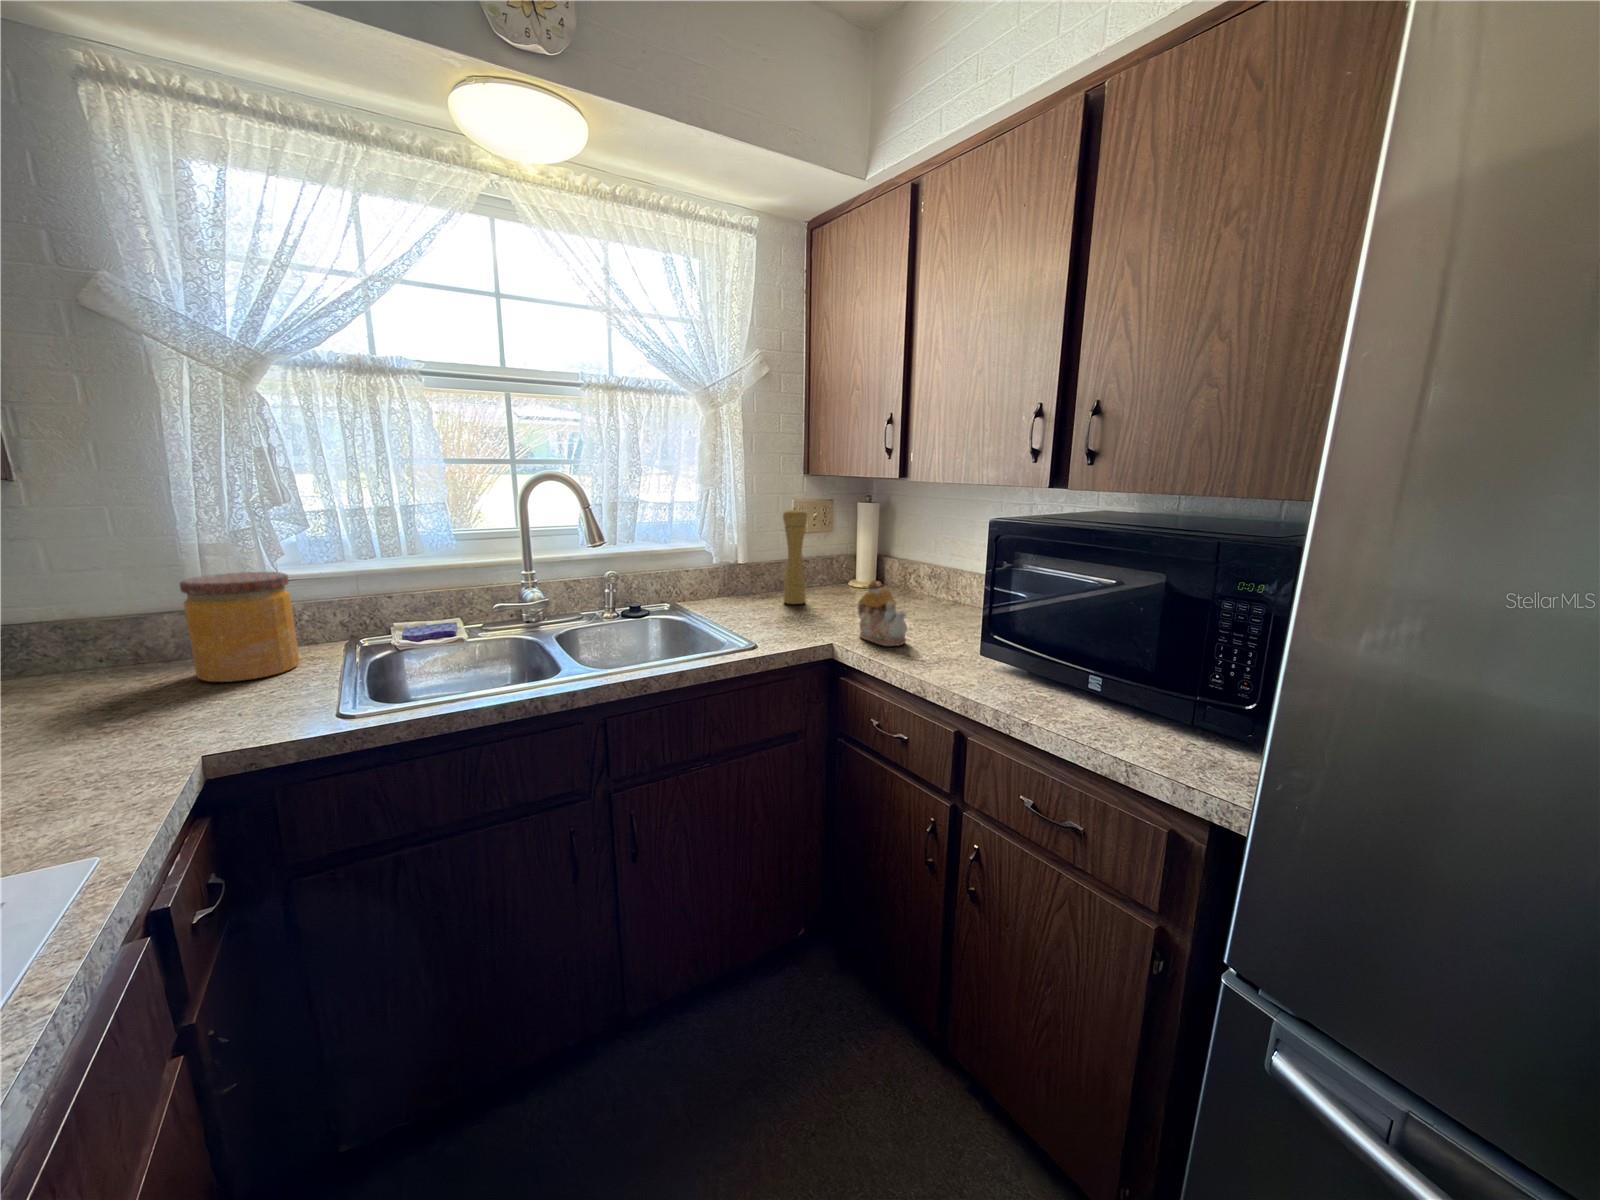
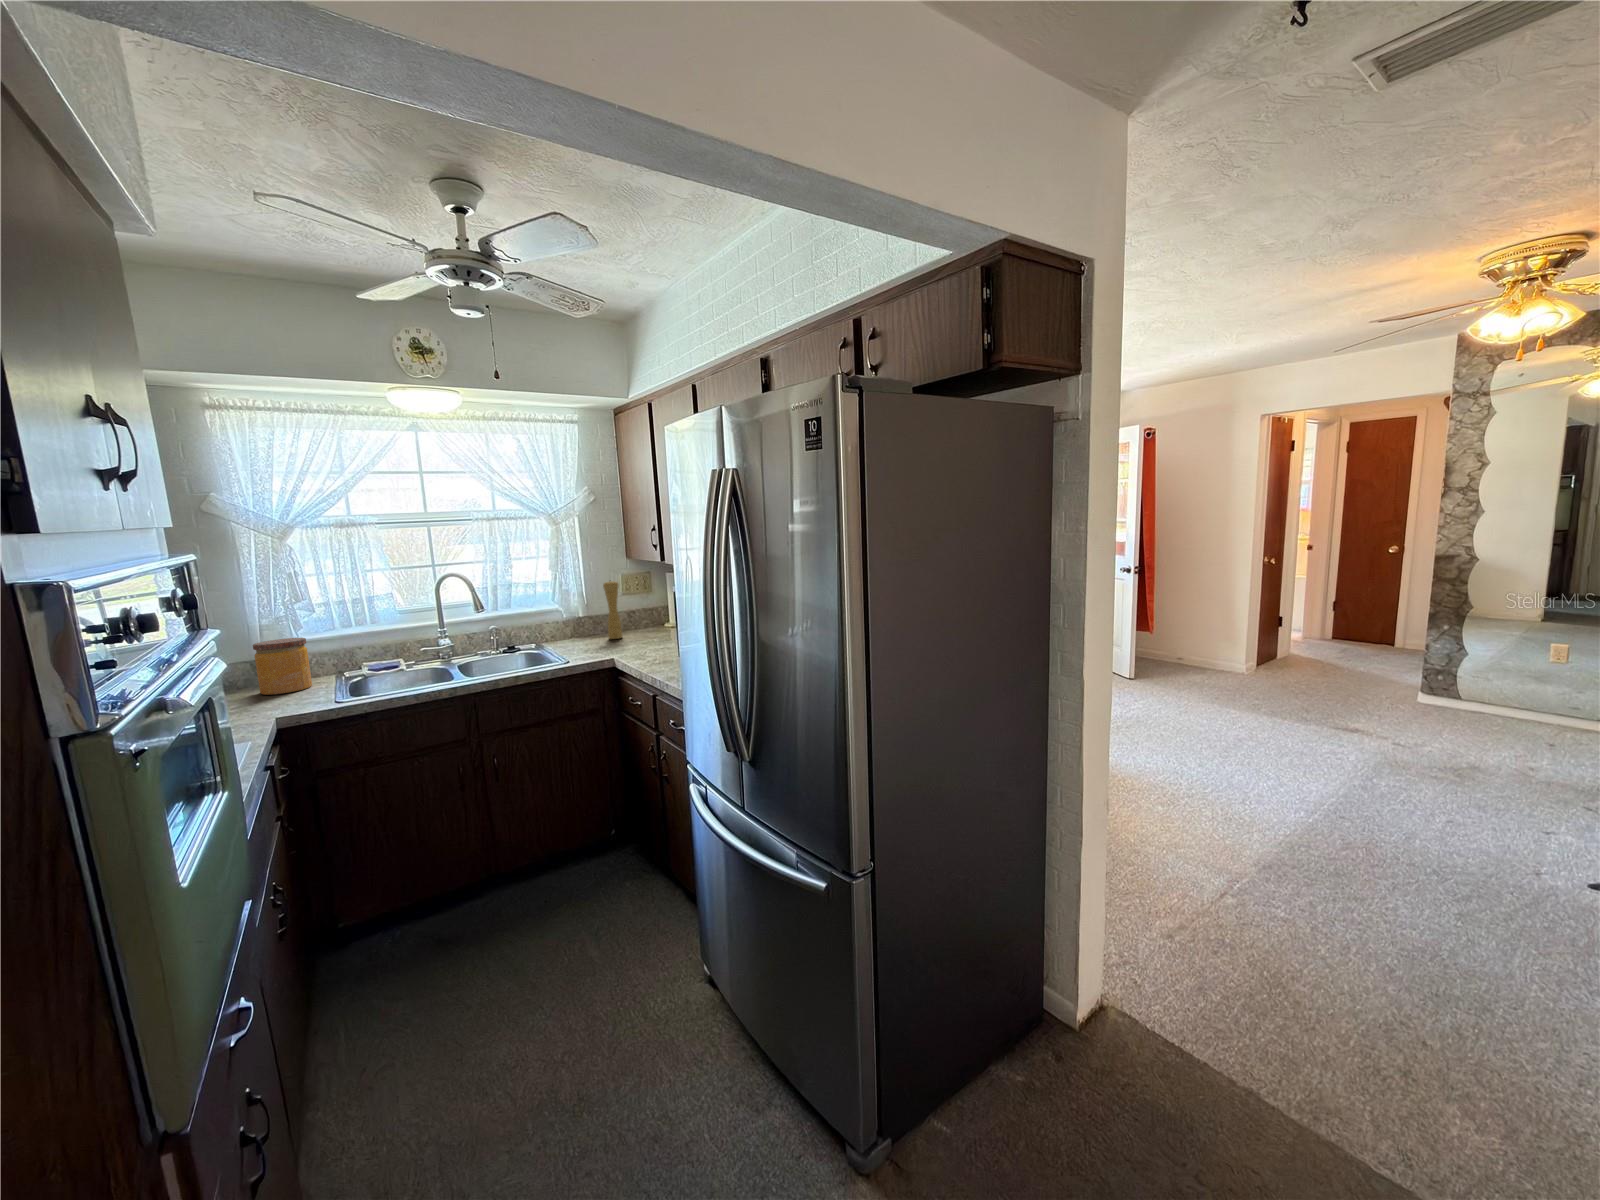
teapot: present [857,581,907,646] -> none [629,620,654,655]

